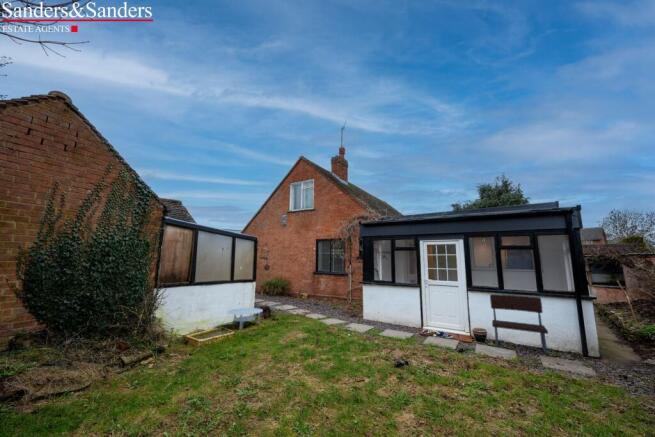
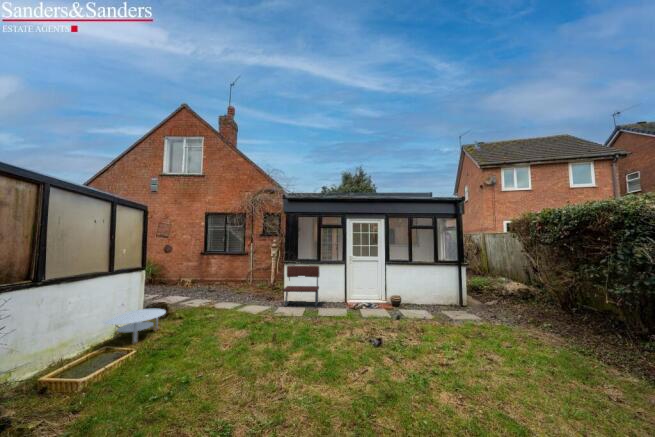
bench: present [490,294,548,354] -> present [283,265,319,306]

